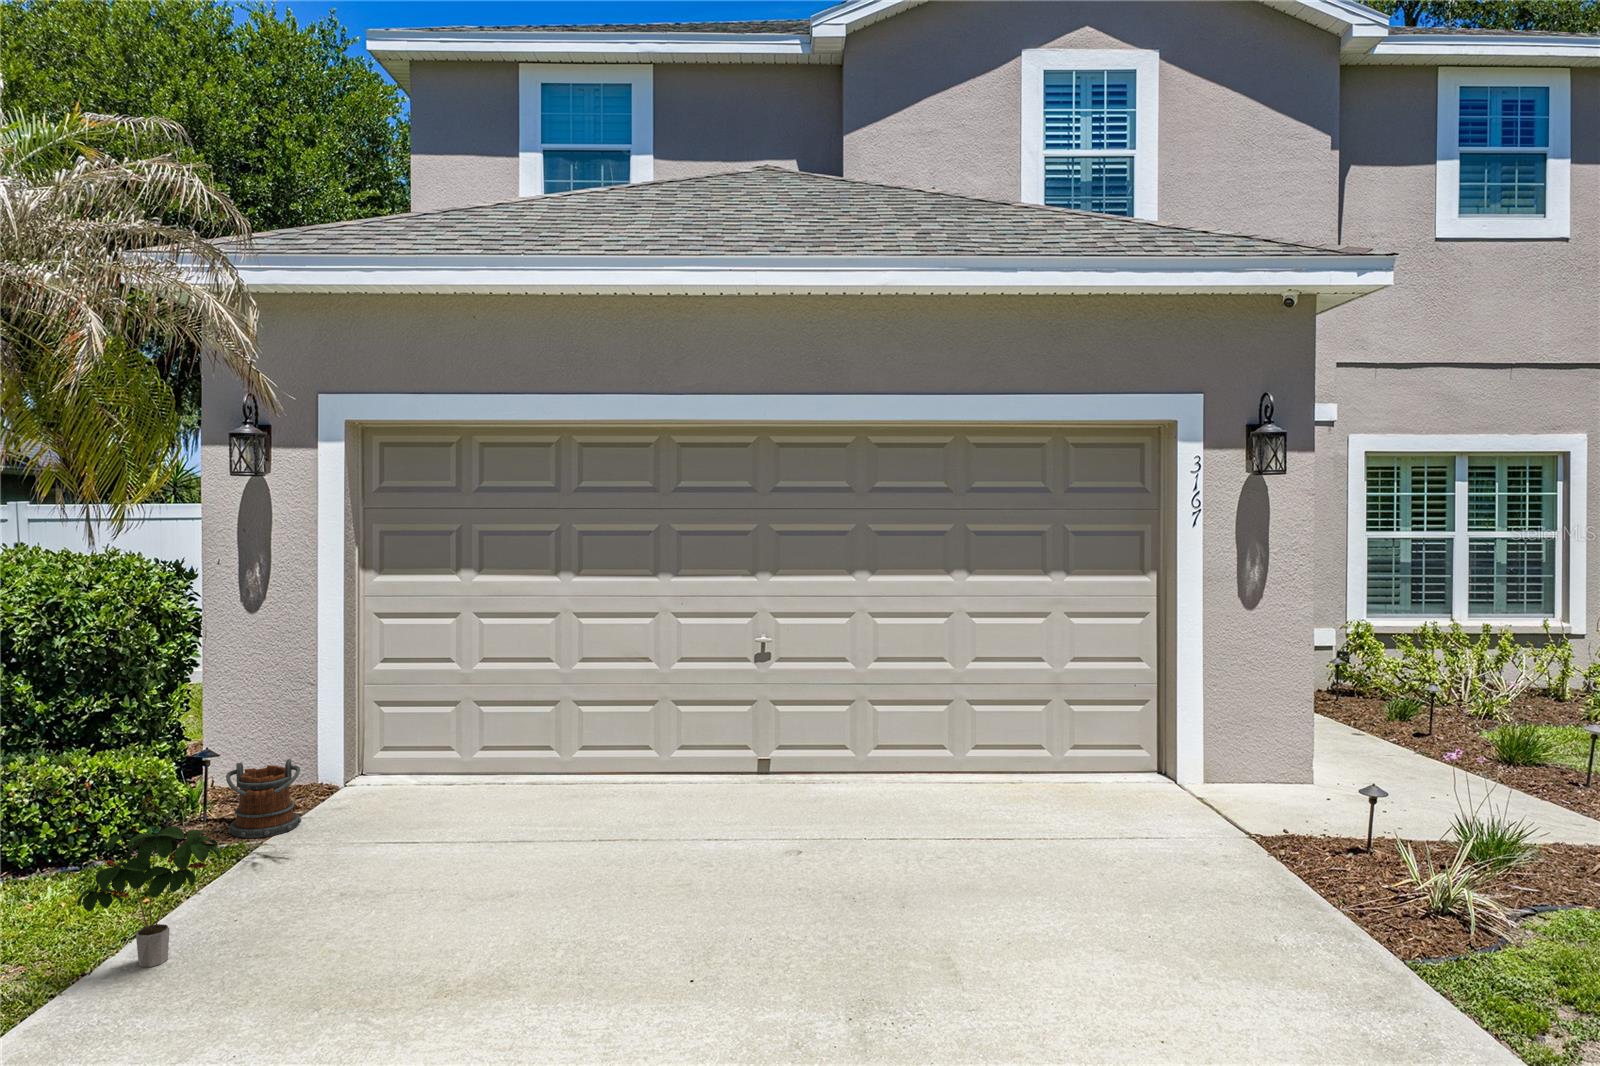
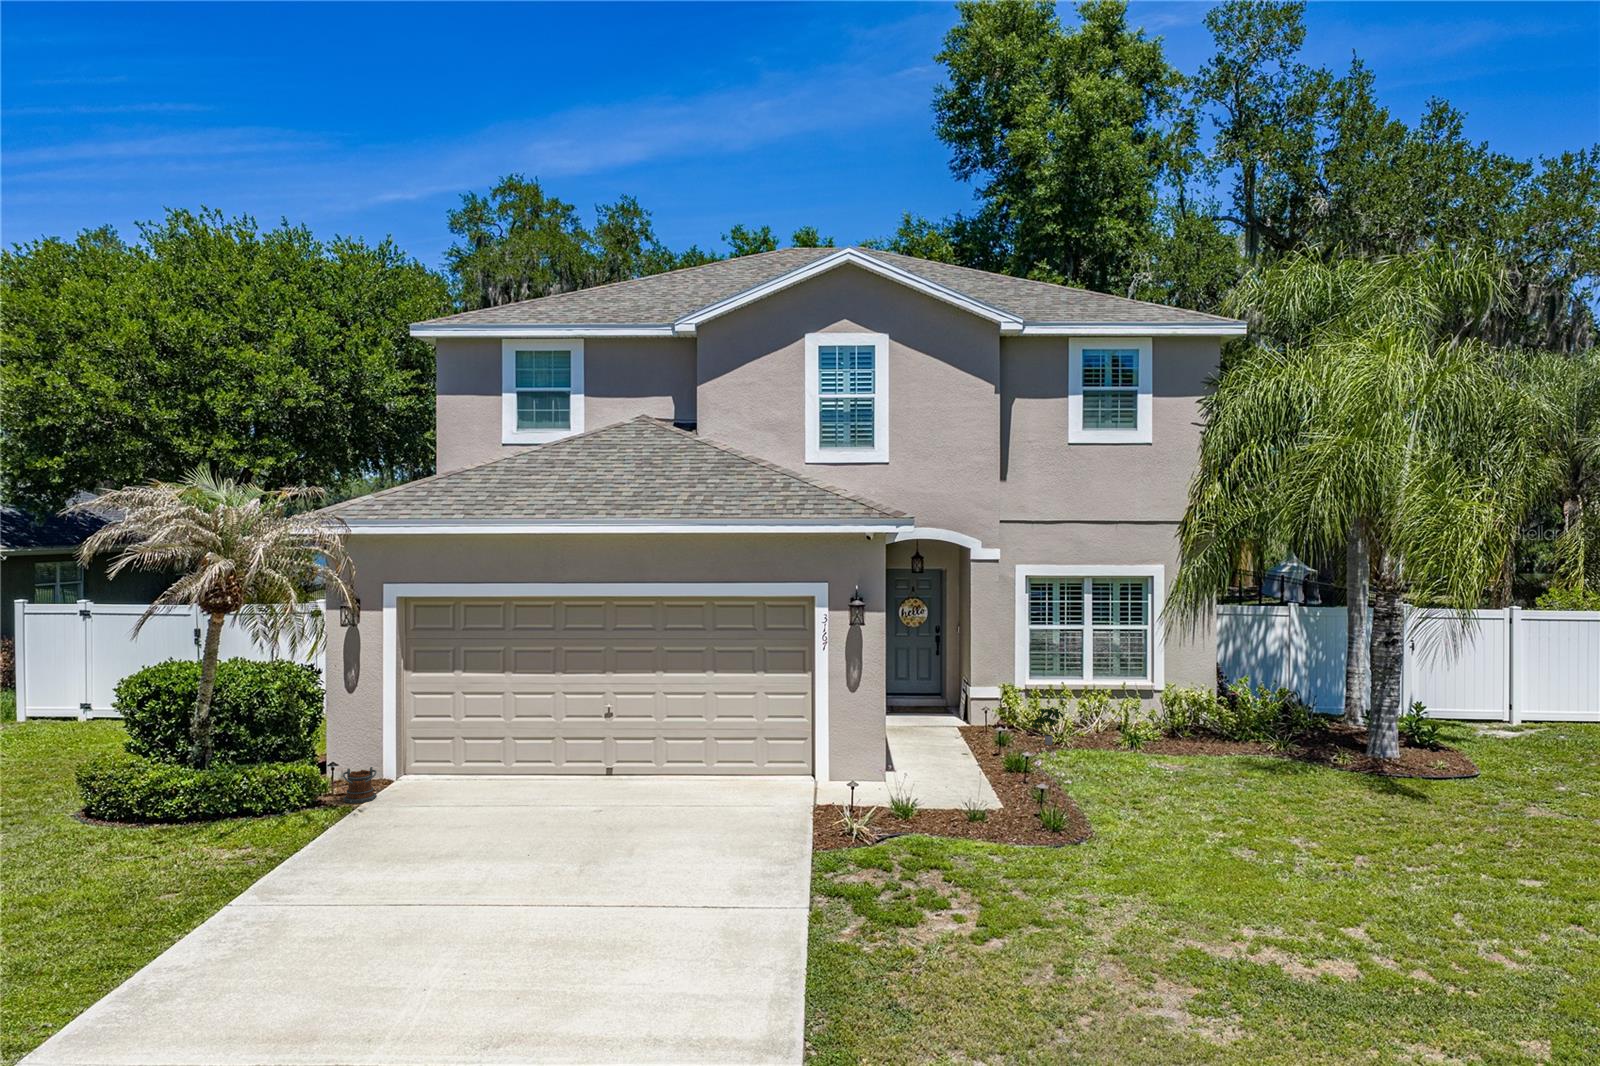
potted plant: present [77,827,221,967] -> present [1032,707,1063,745]

